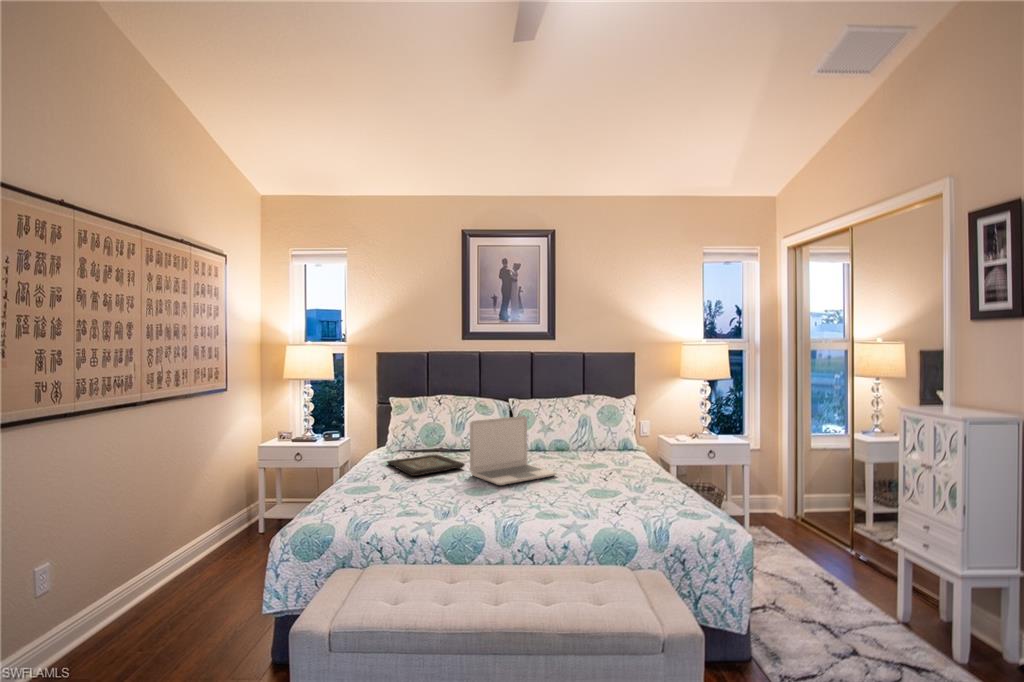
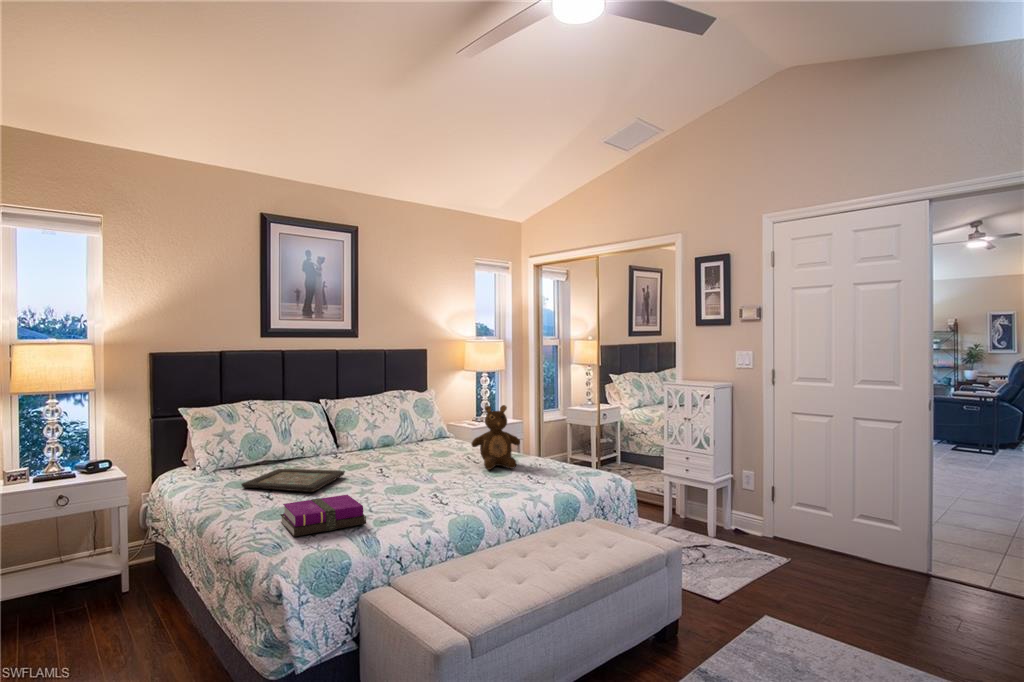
laptop: present [470,416,557,485] -> none [364,412,442,483]
teddy bear: none [587,417,641,490] -> present [471,405,520,470]
notebook: none [323,479,400,509] -> present [281,495,366,537]

